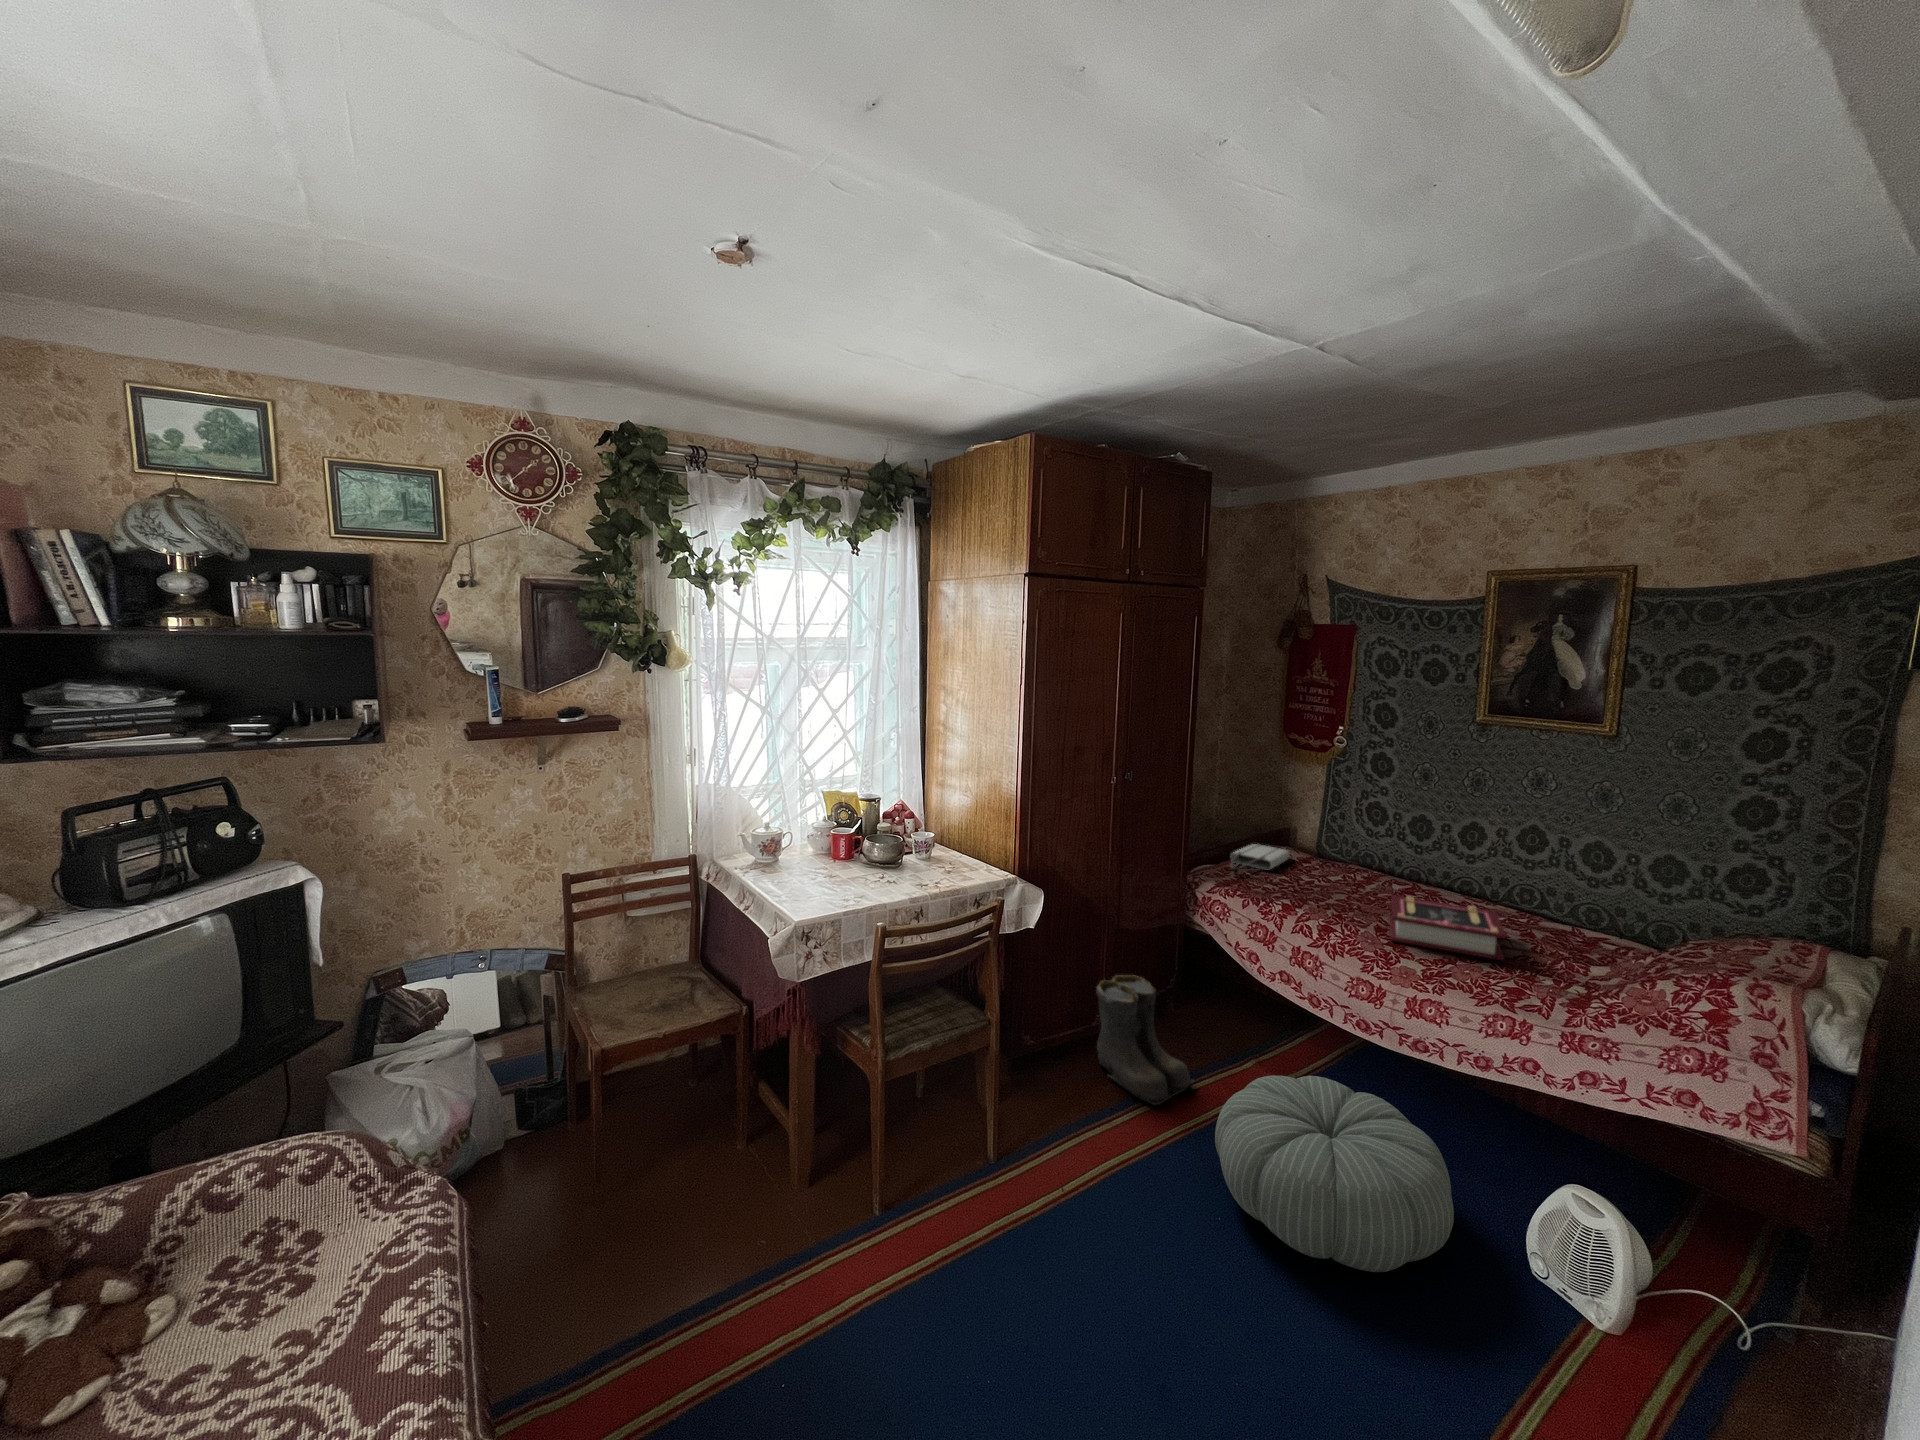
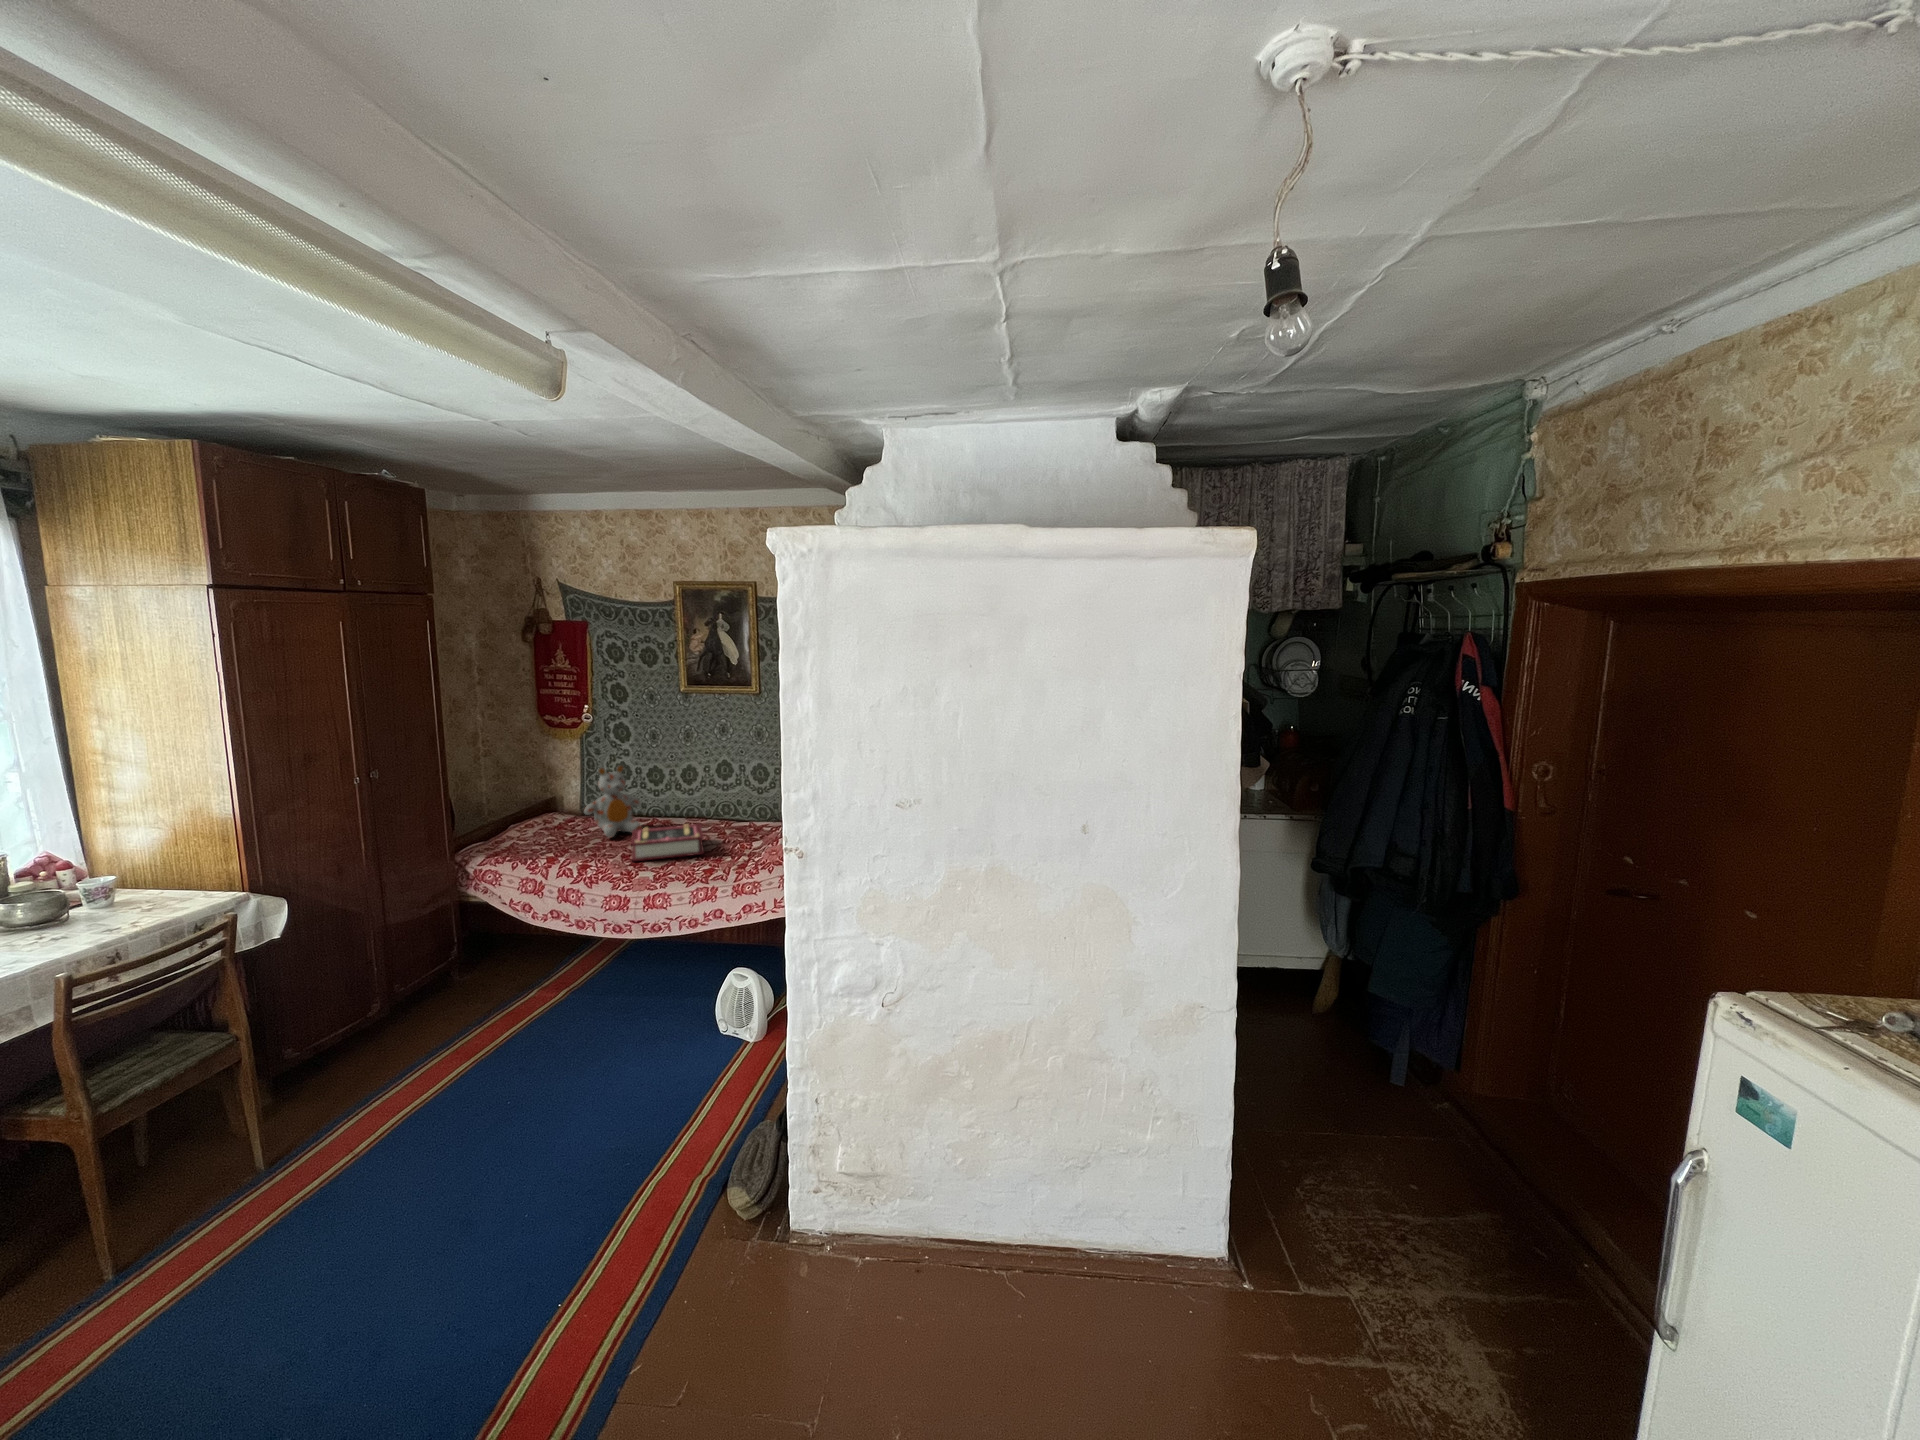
stuffed bear: none [1327,805,1401,899] -> present [584,765,642,838]
tote bag: present [1230,844,1290,869] -> none [500,815,556,841]
boots: present [1096,975,1194,1105] -> none [367,957,485,1058]
pouf: present [1215,1076,1454,1272] -> none [502,970,674,1092]

